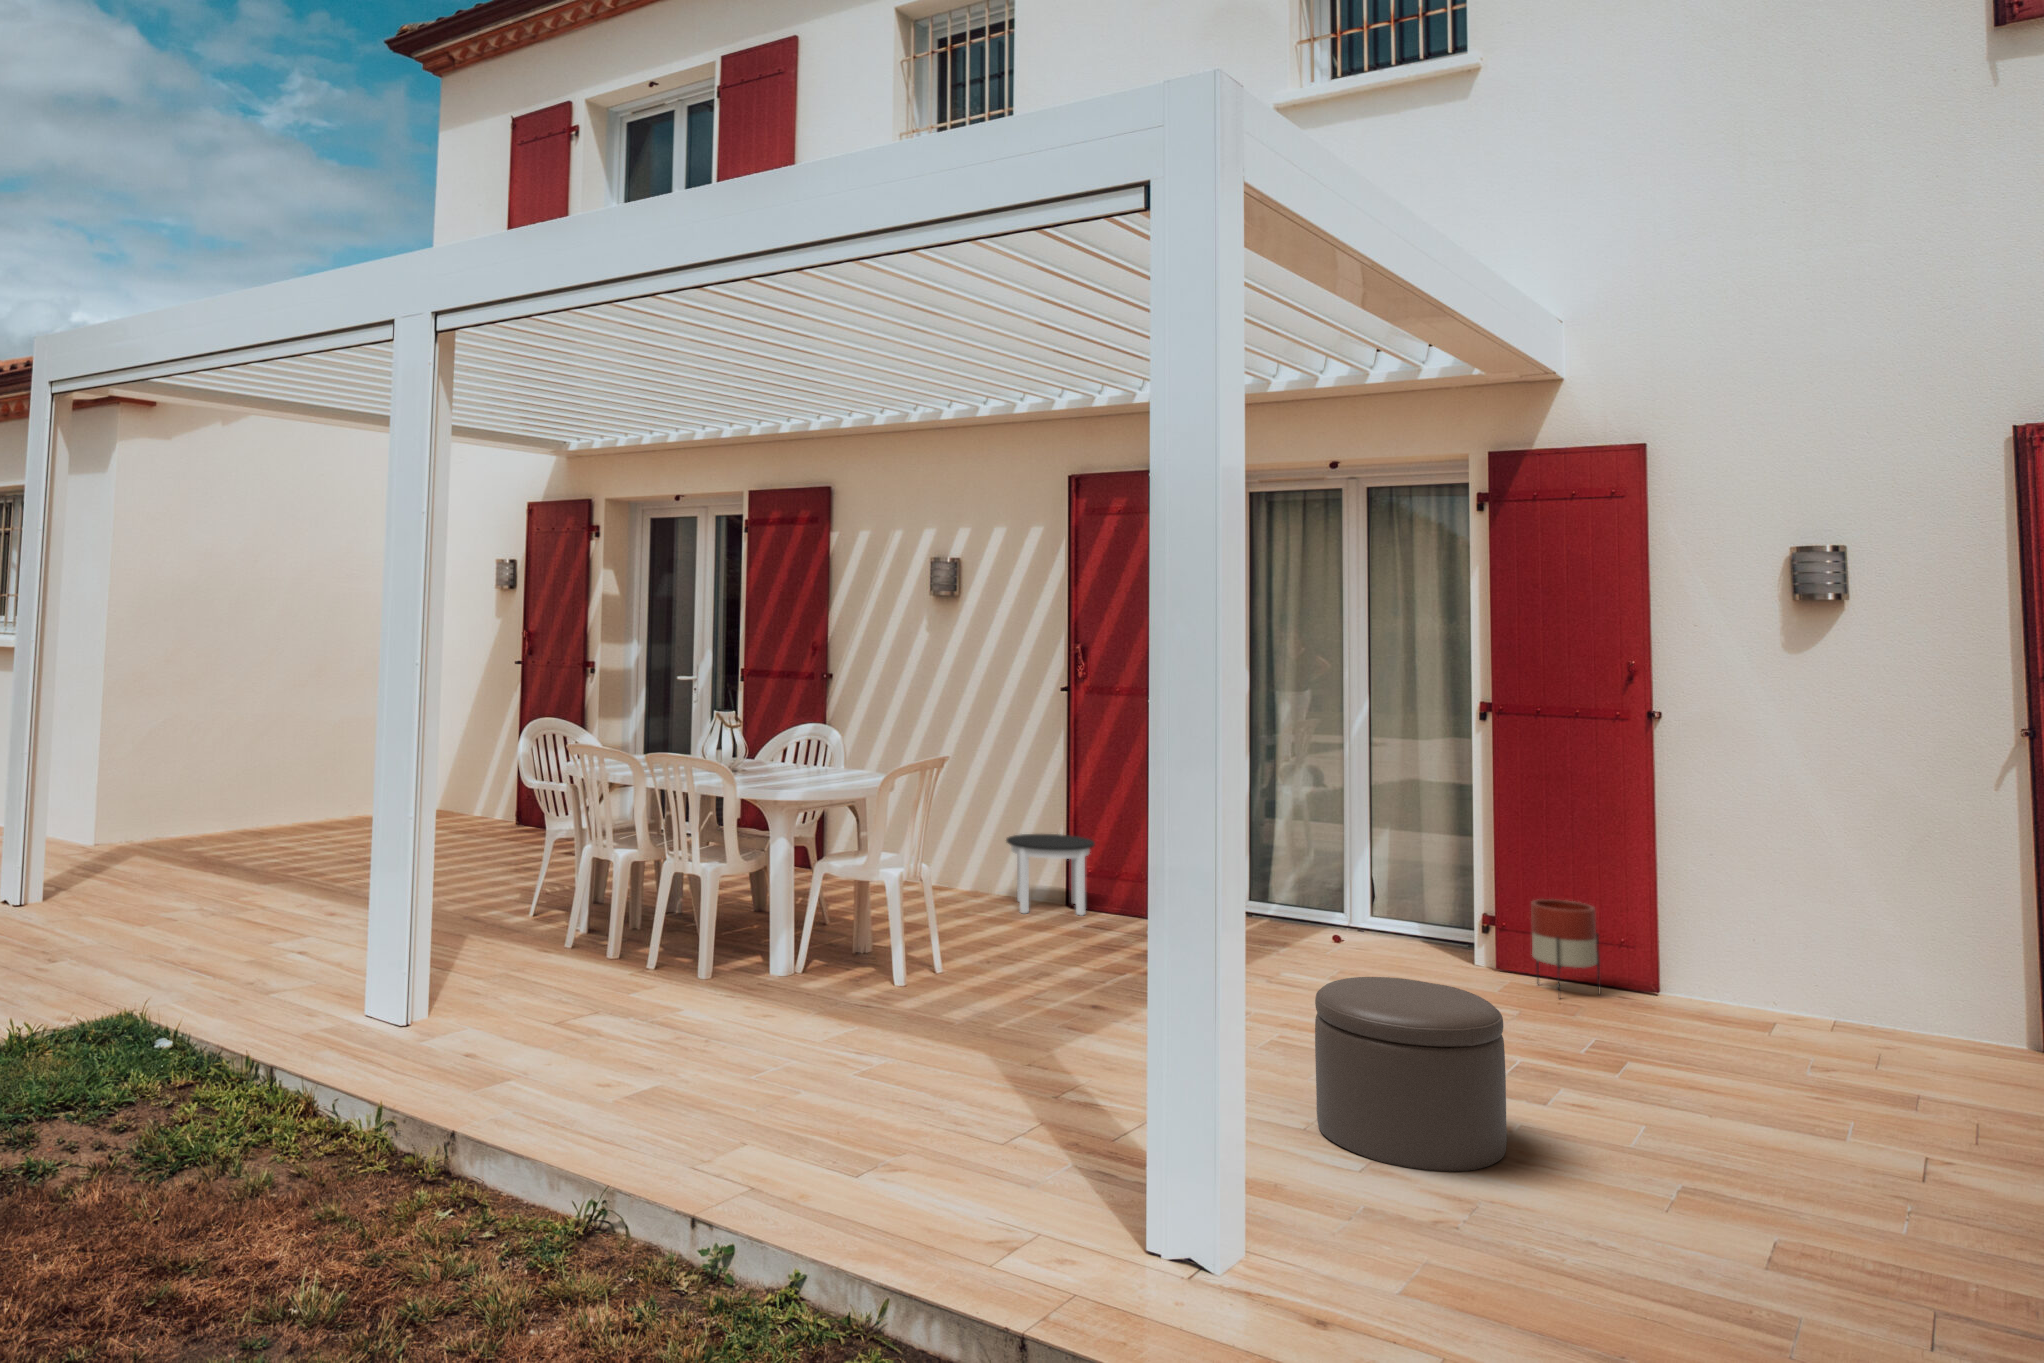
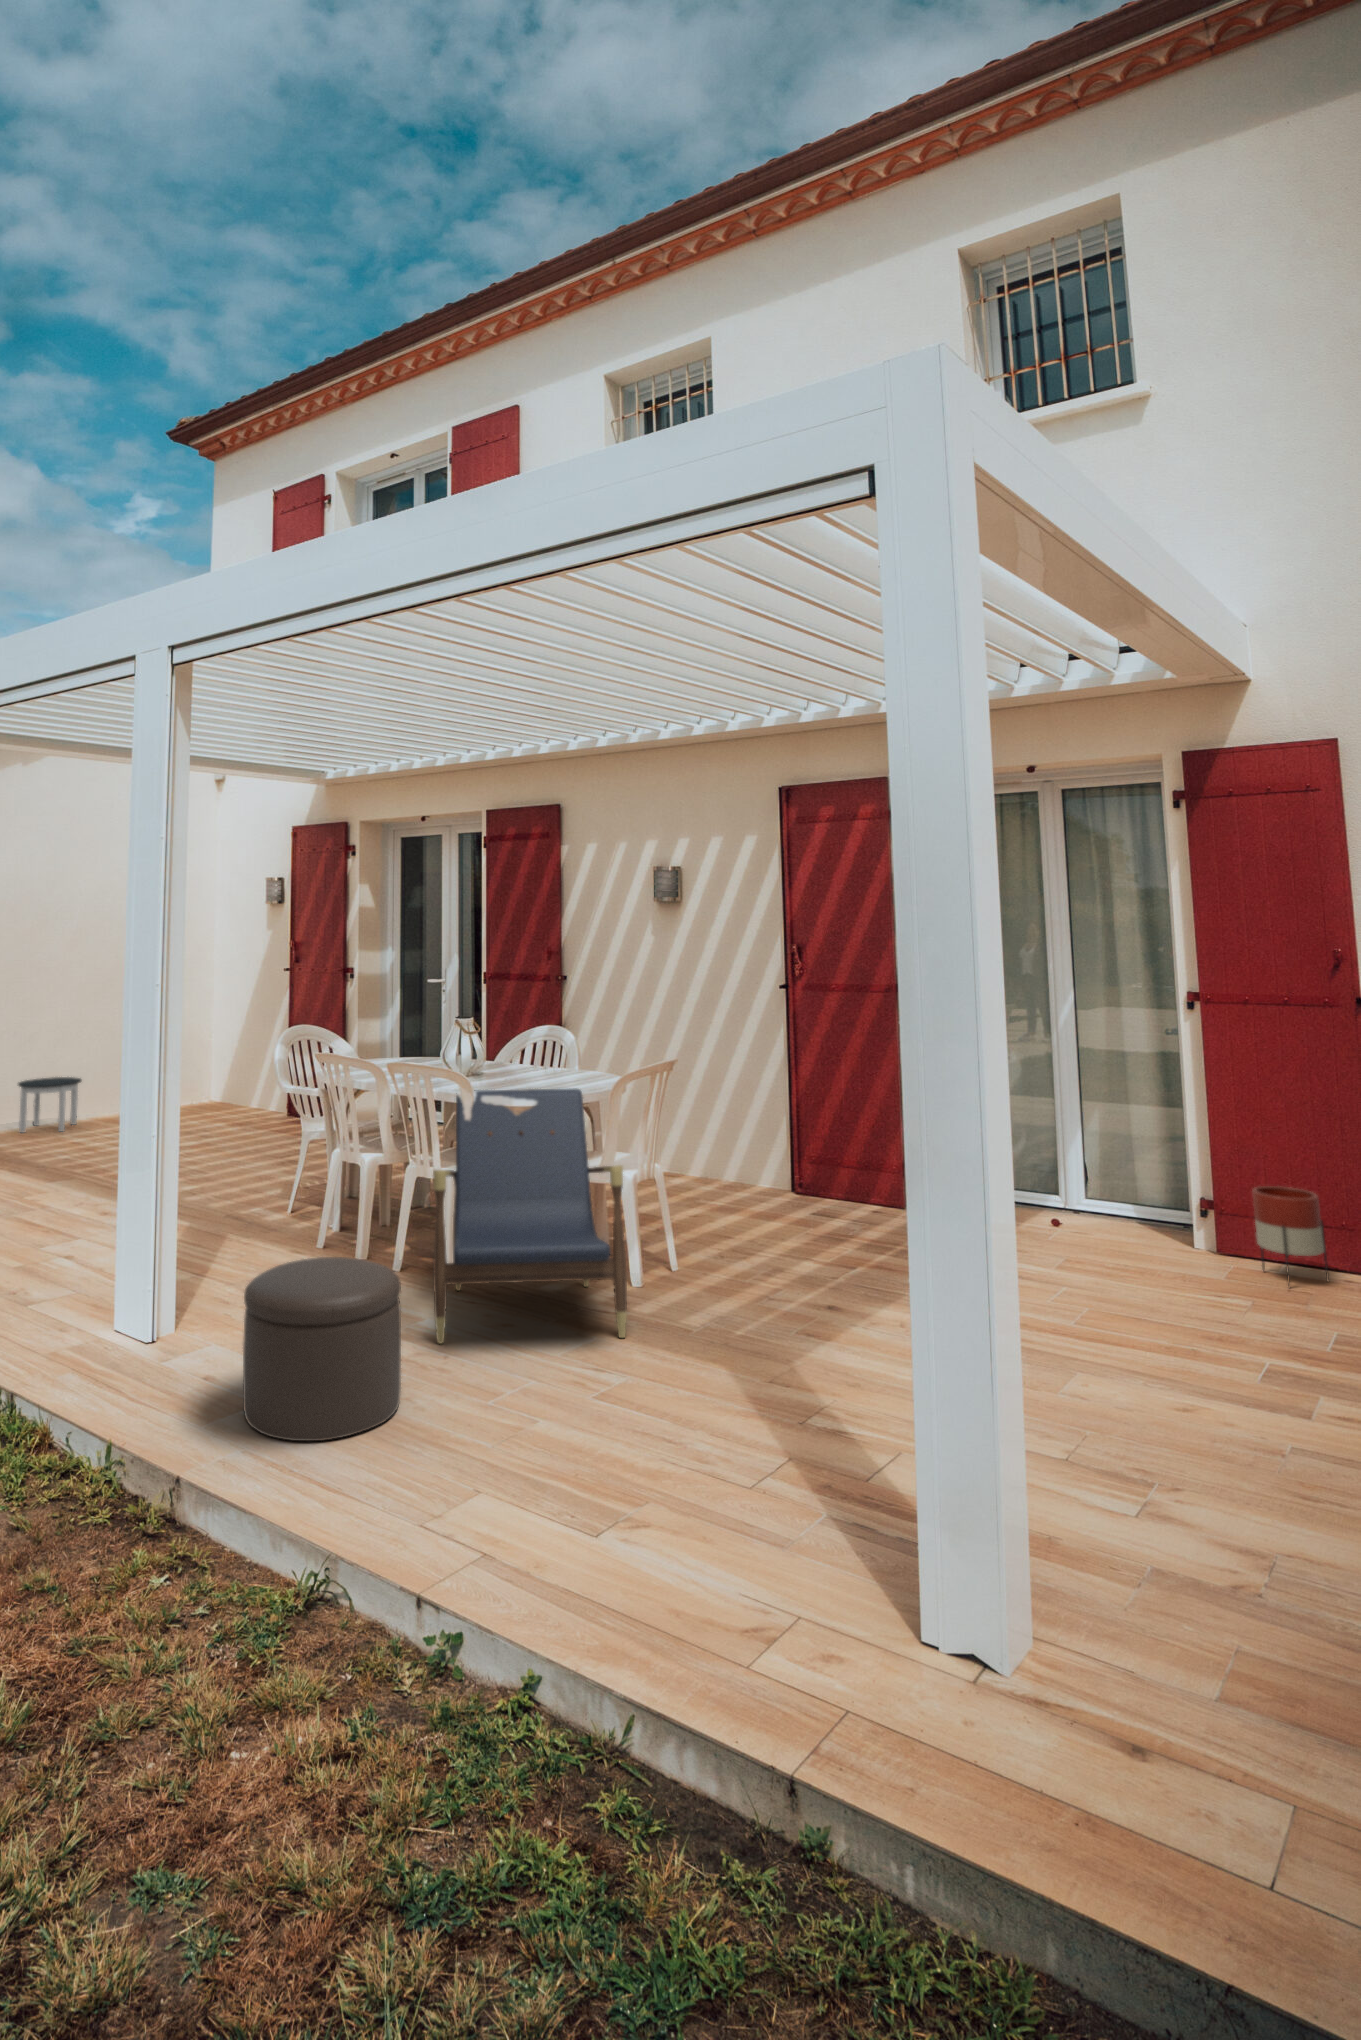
lounge chair: none [695,786,889,1033] -> present [433,1088,627,1344]
round table: present [1006,834,1095,915] -> present [18,1077,82,1133]
ottoman: present [1315,977,1507,1171] -> present [243,1257,401,1441]

